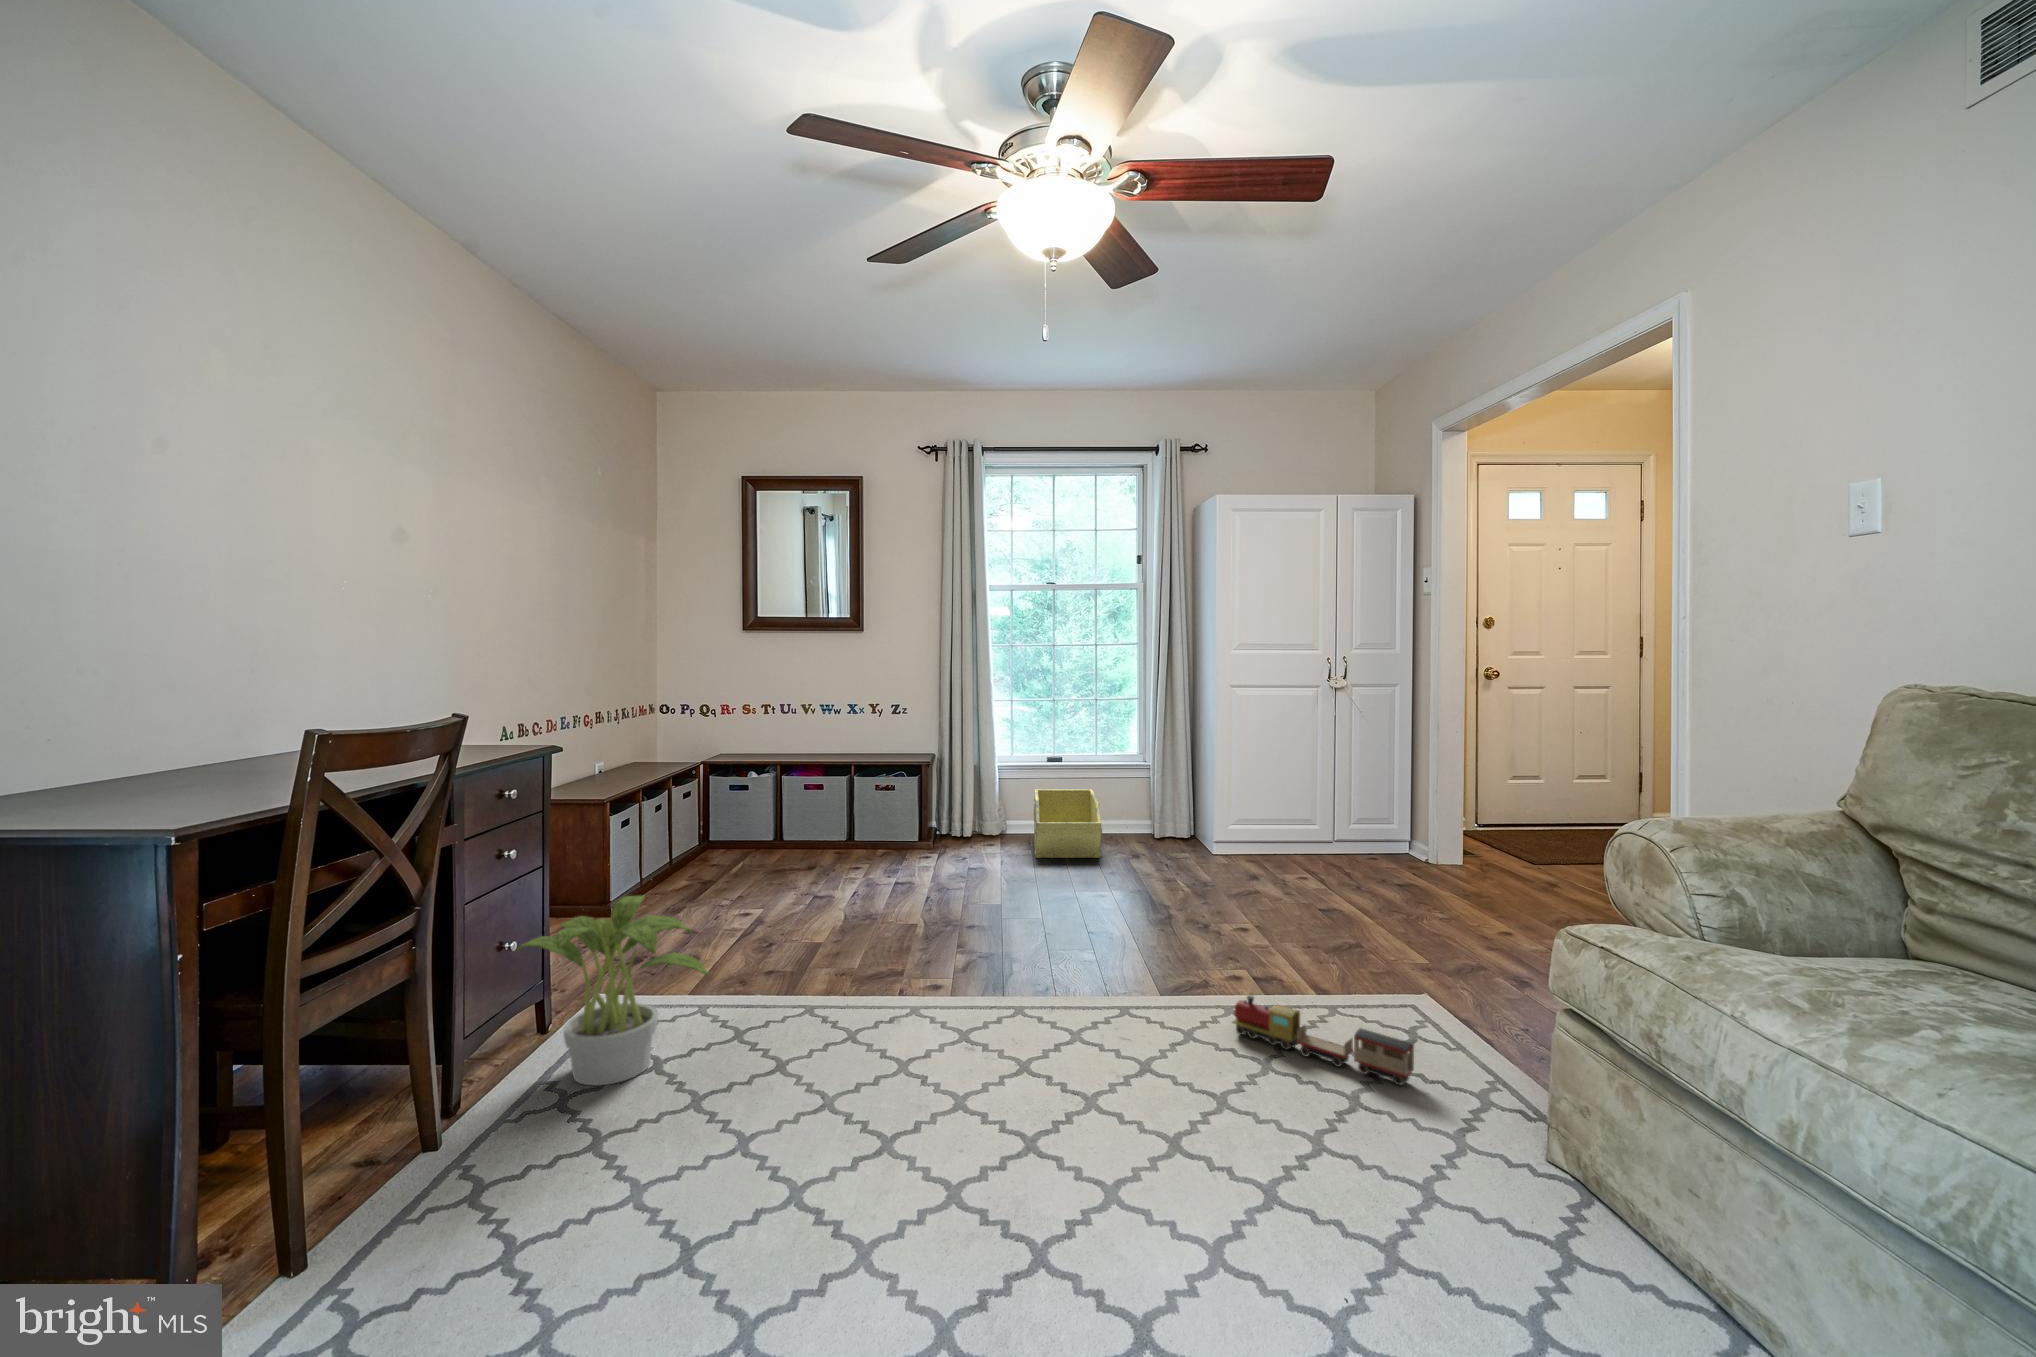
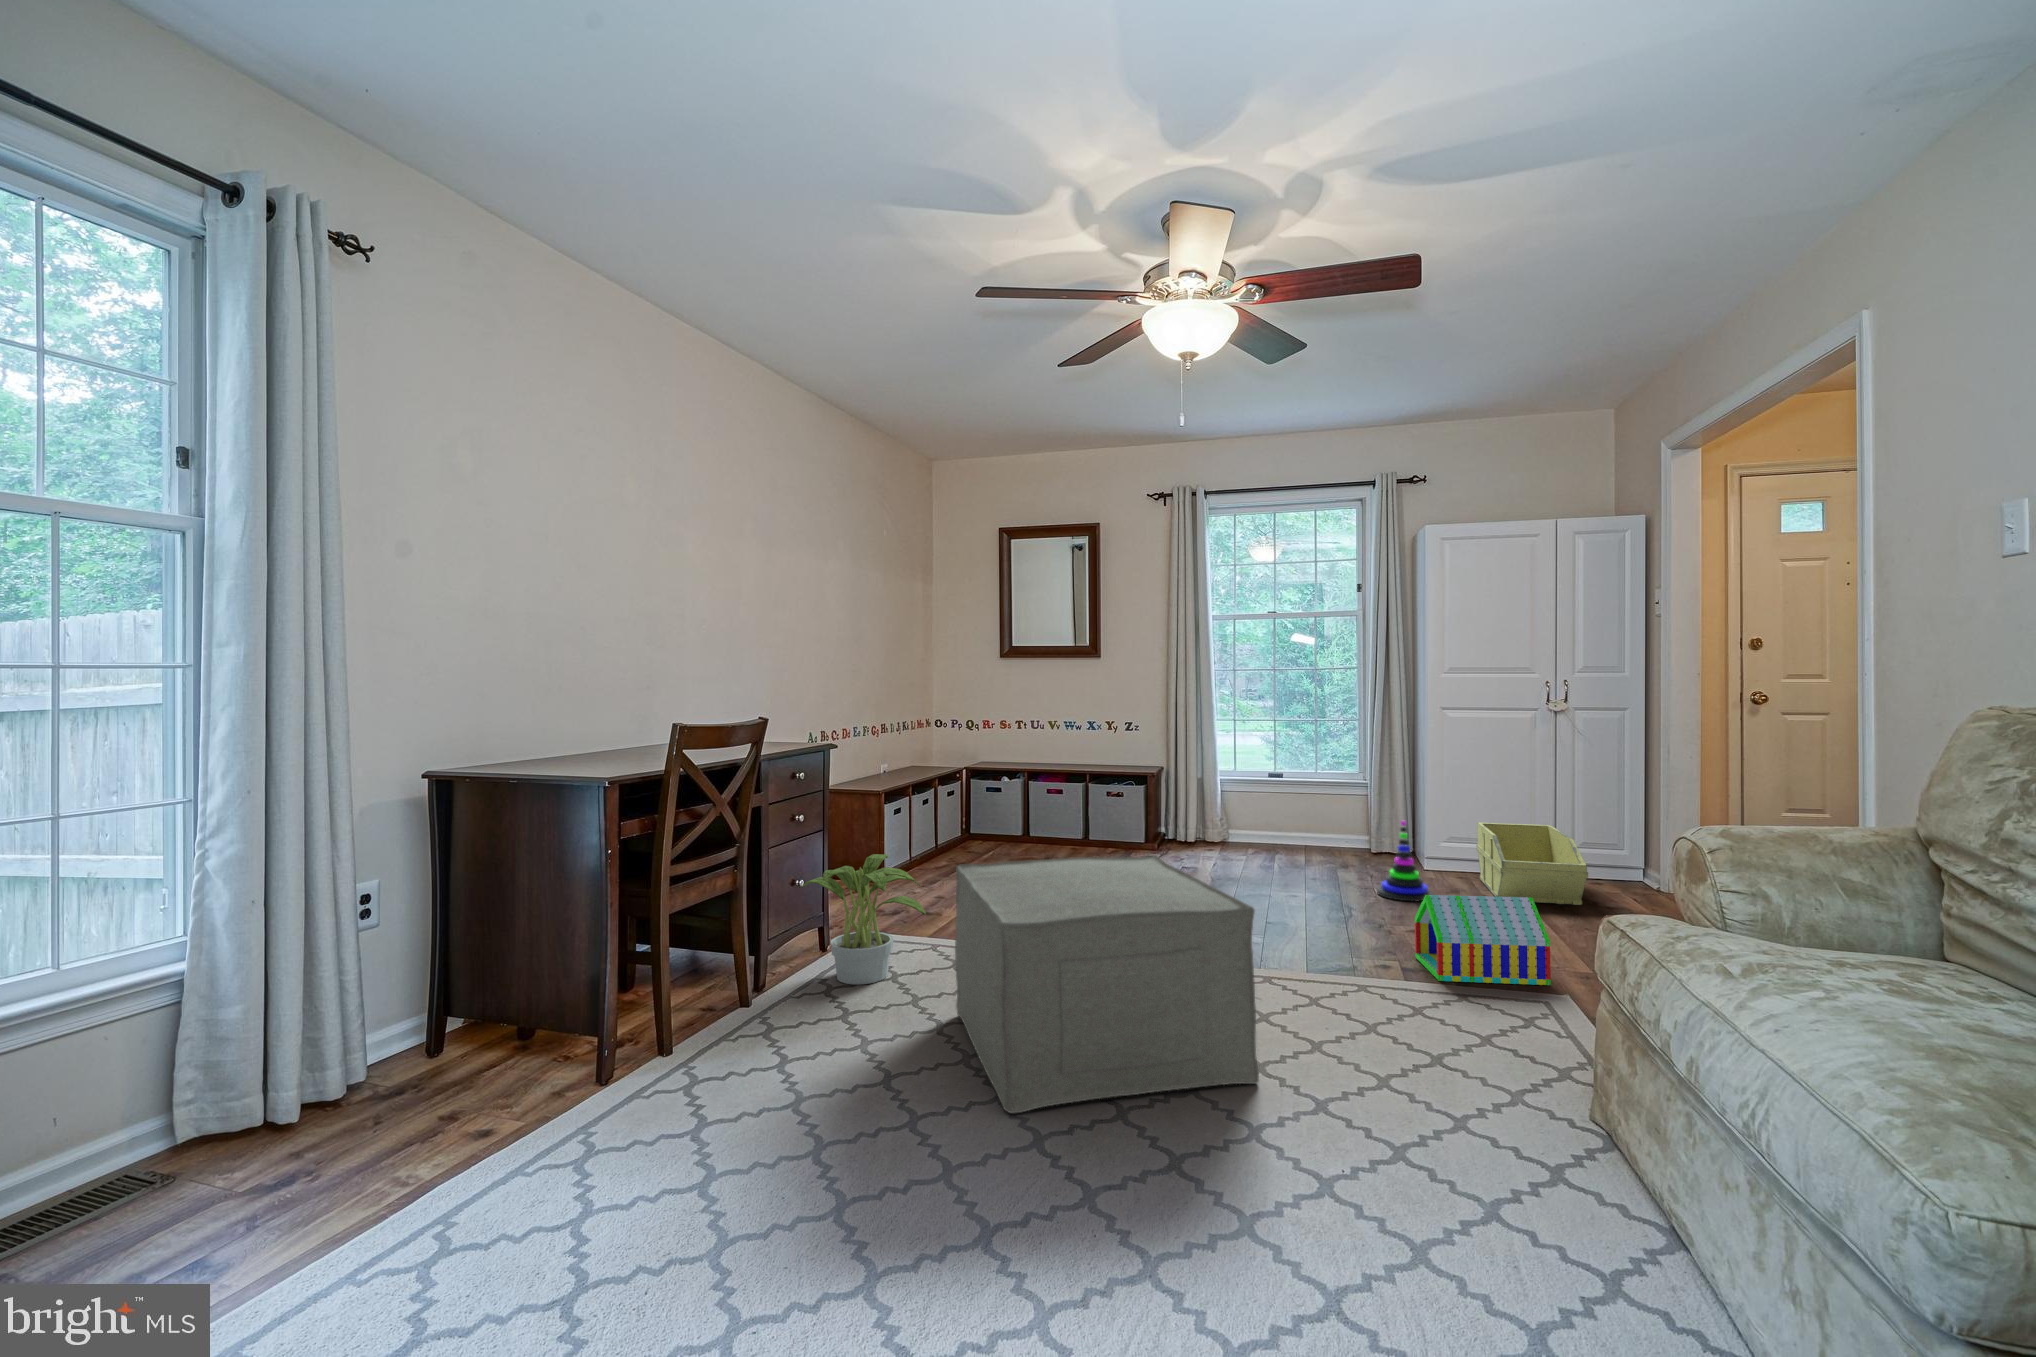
storage bin: present [1034,789,1102,858] -> present [1477,822,1588,905]
stacking toy: none [1180,807,1234,891] -> present [1377,821,1432,901]
ottoman: none [768,875,1185,1273] -> present [955,855,1259,1113]
toy house: none [1255,887,1391,984] -> present [1415,895,1551,985]
toy train: present [1232,995,1414,1085] -> none [1353,977,1511,1066]

